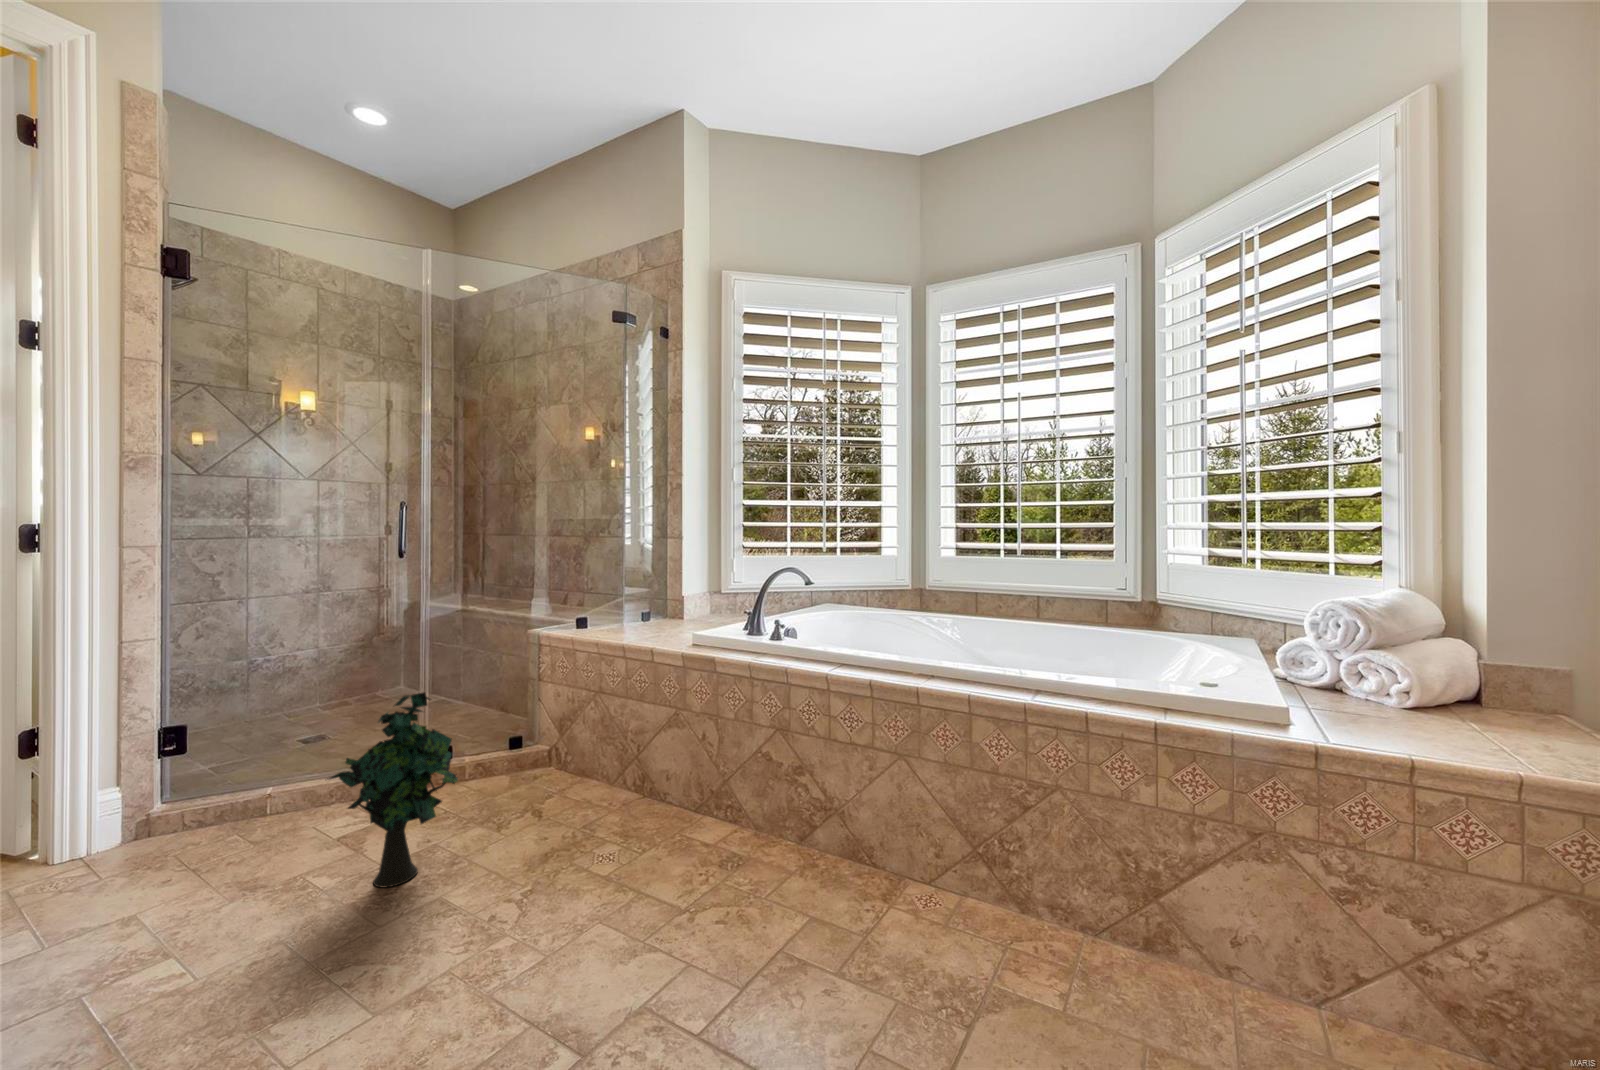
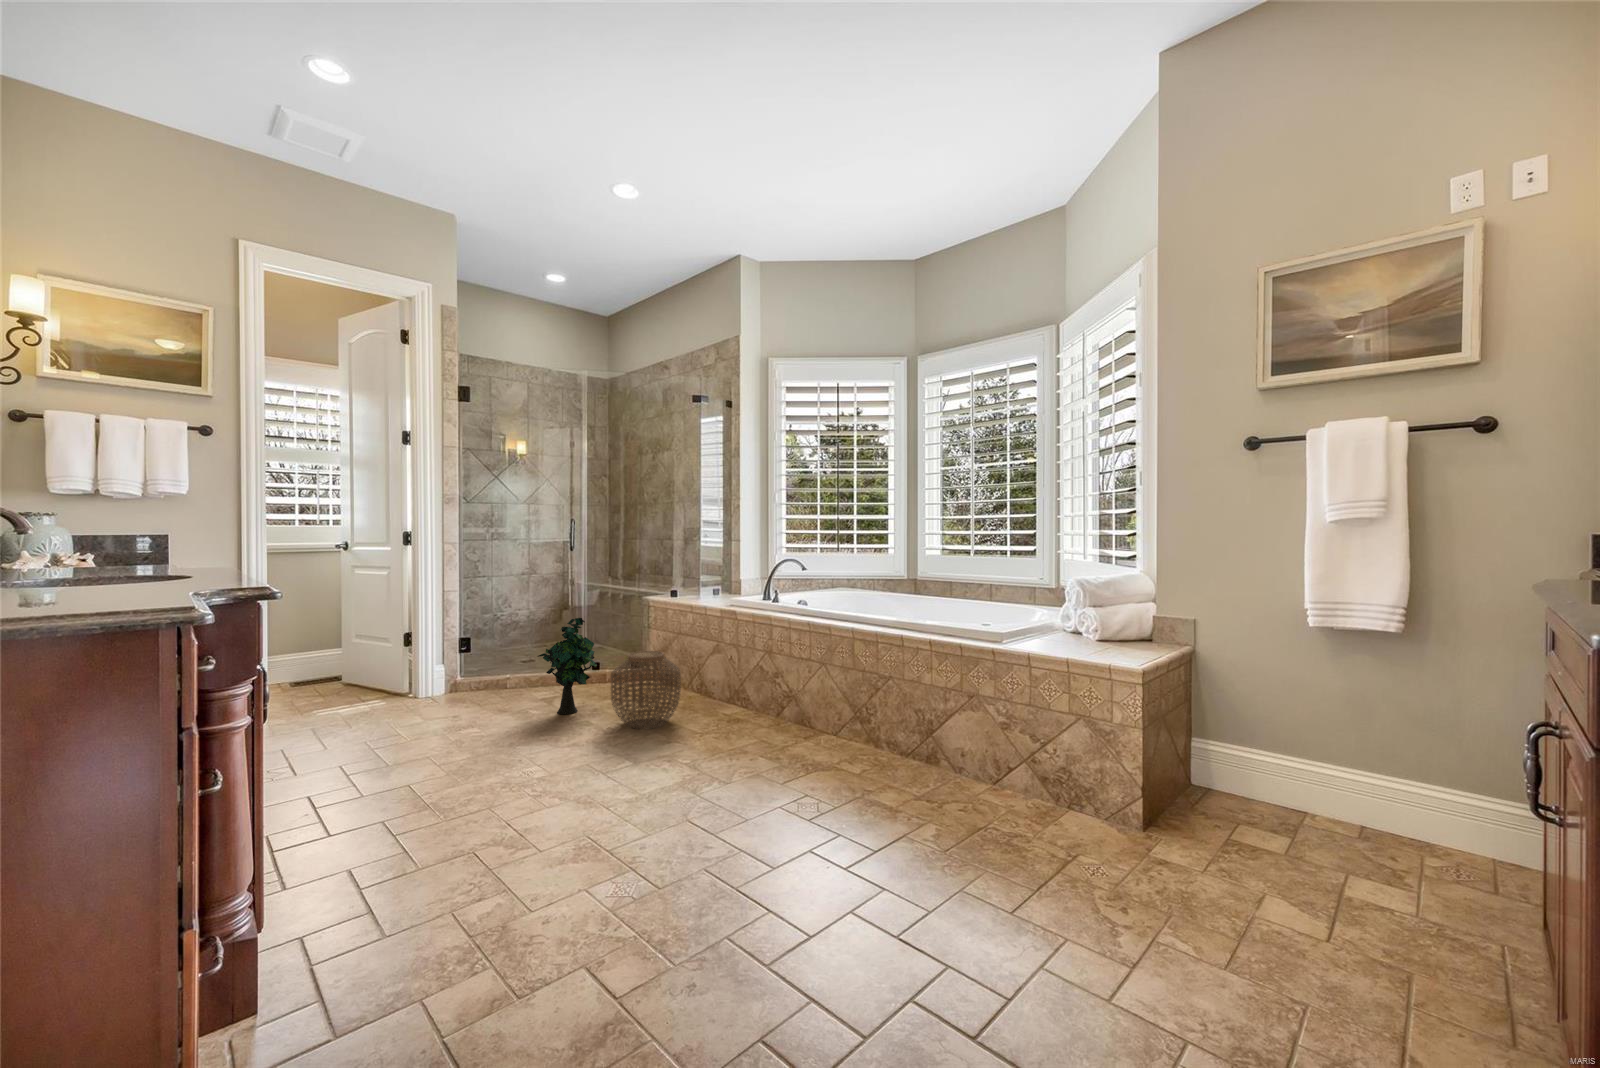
woven basket: none [497,751,636,916] -> present [611,651,681,729]

